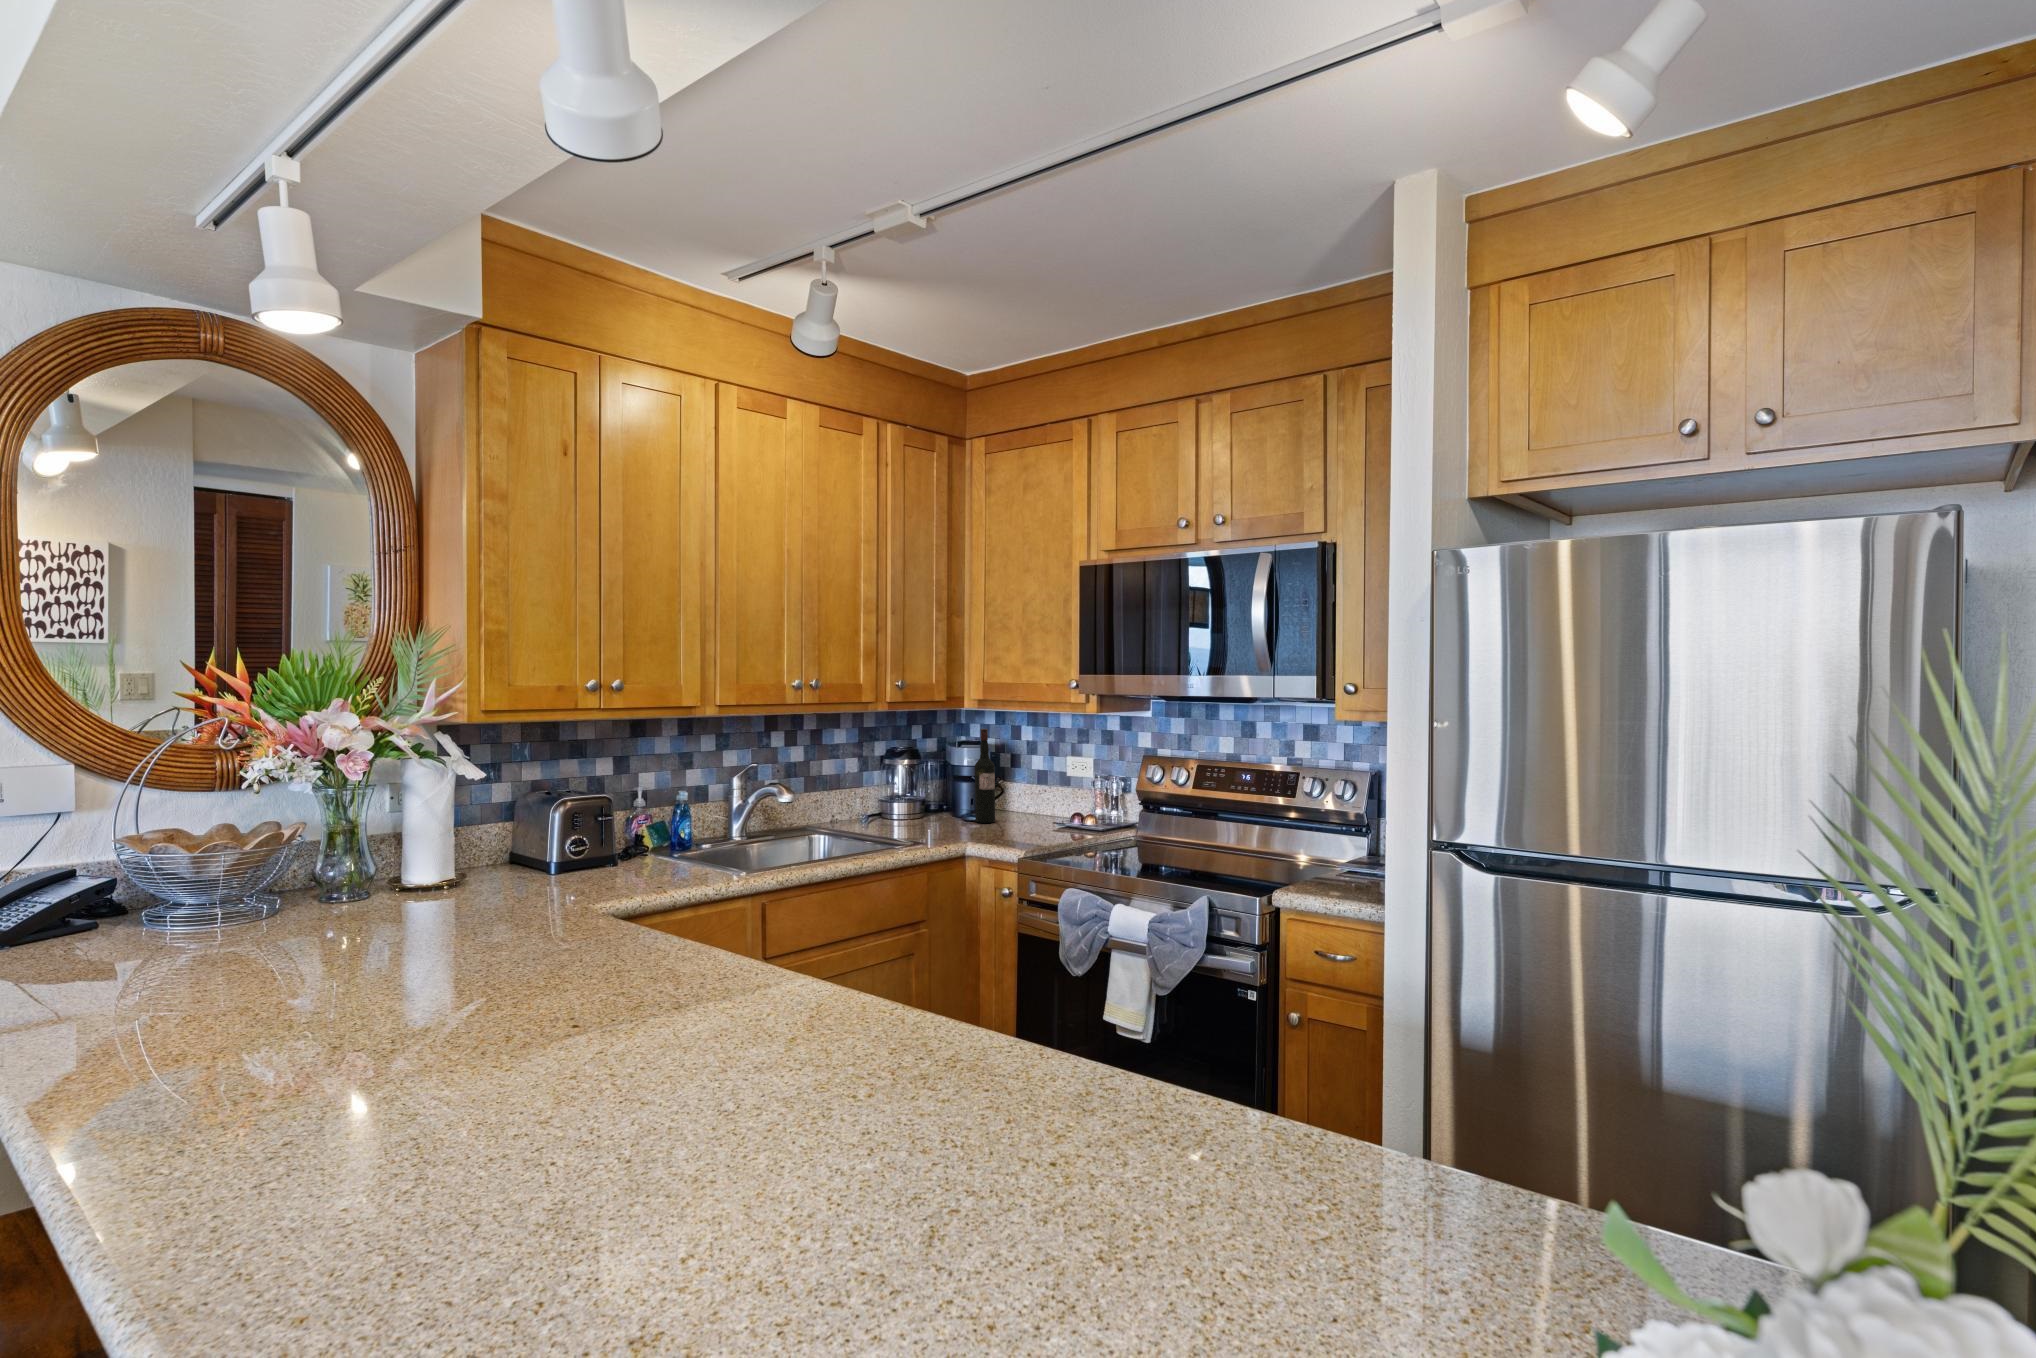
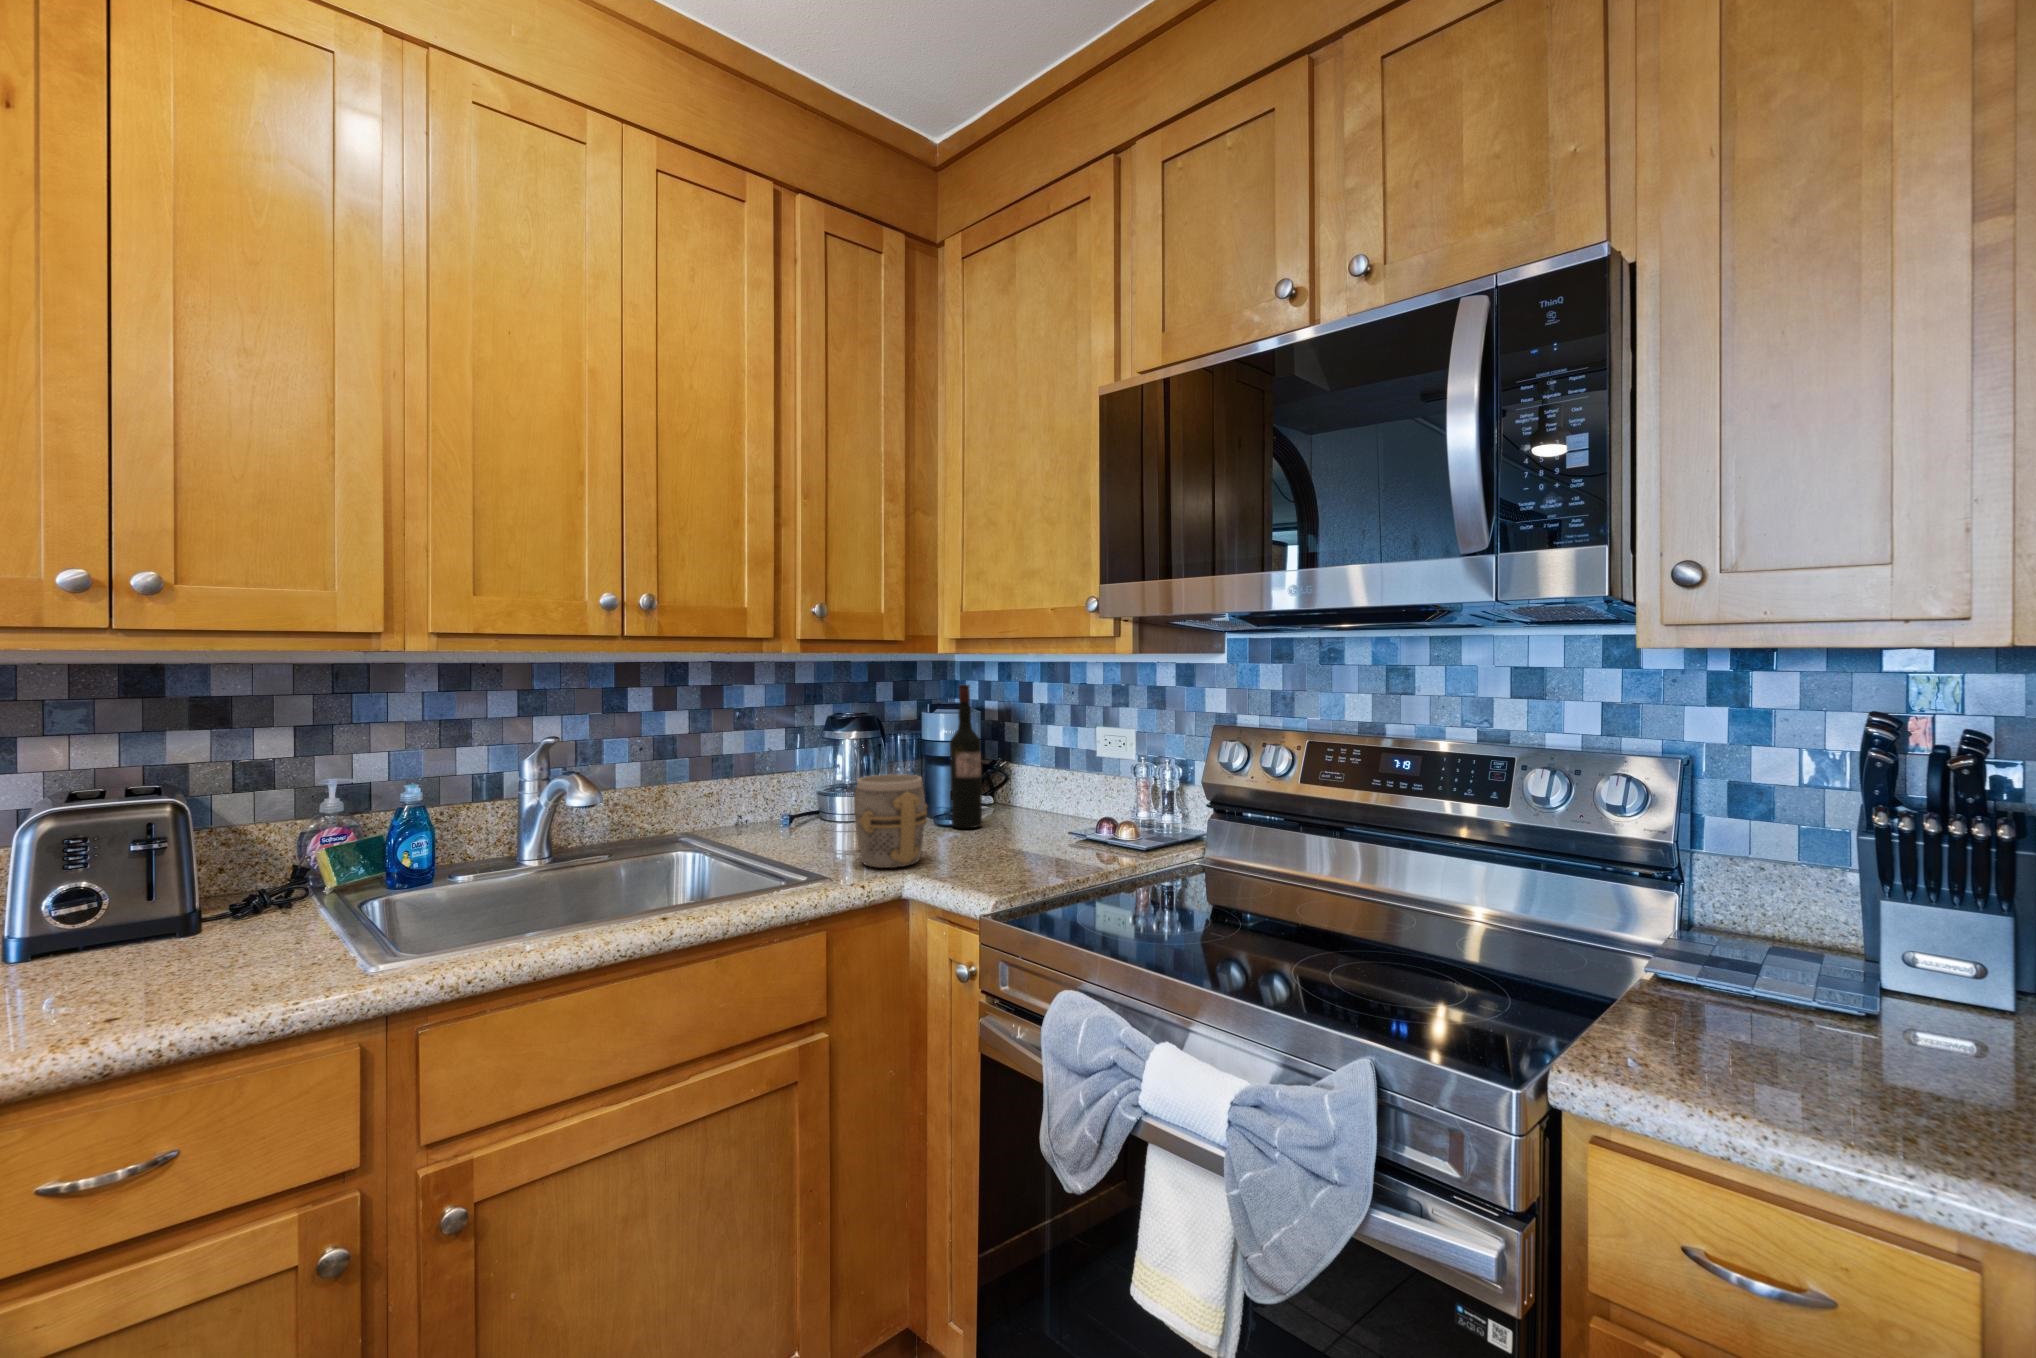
mug: none [923,786,973,841] -> present [854,774,927,868]

